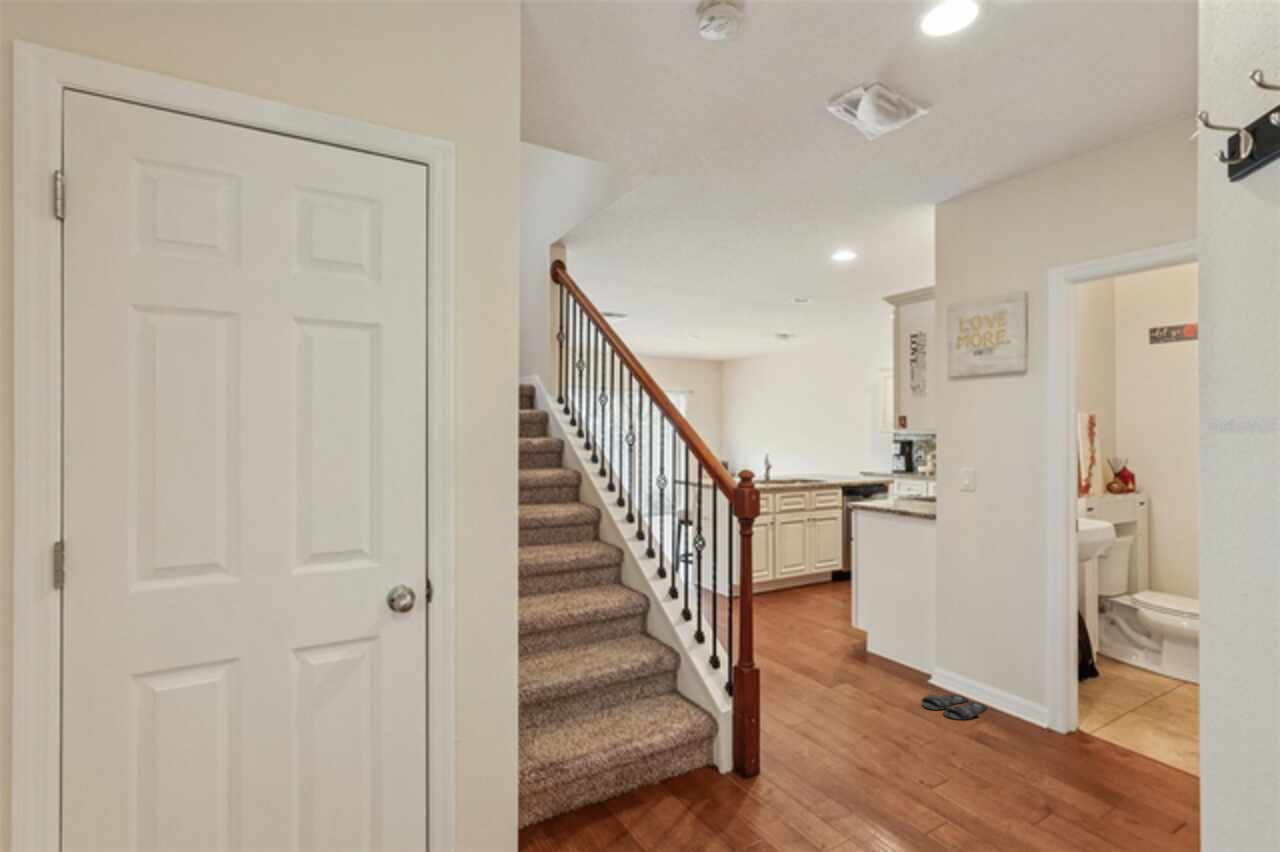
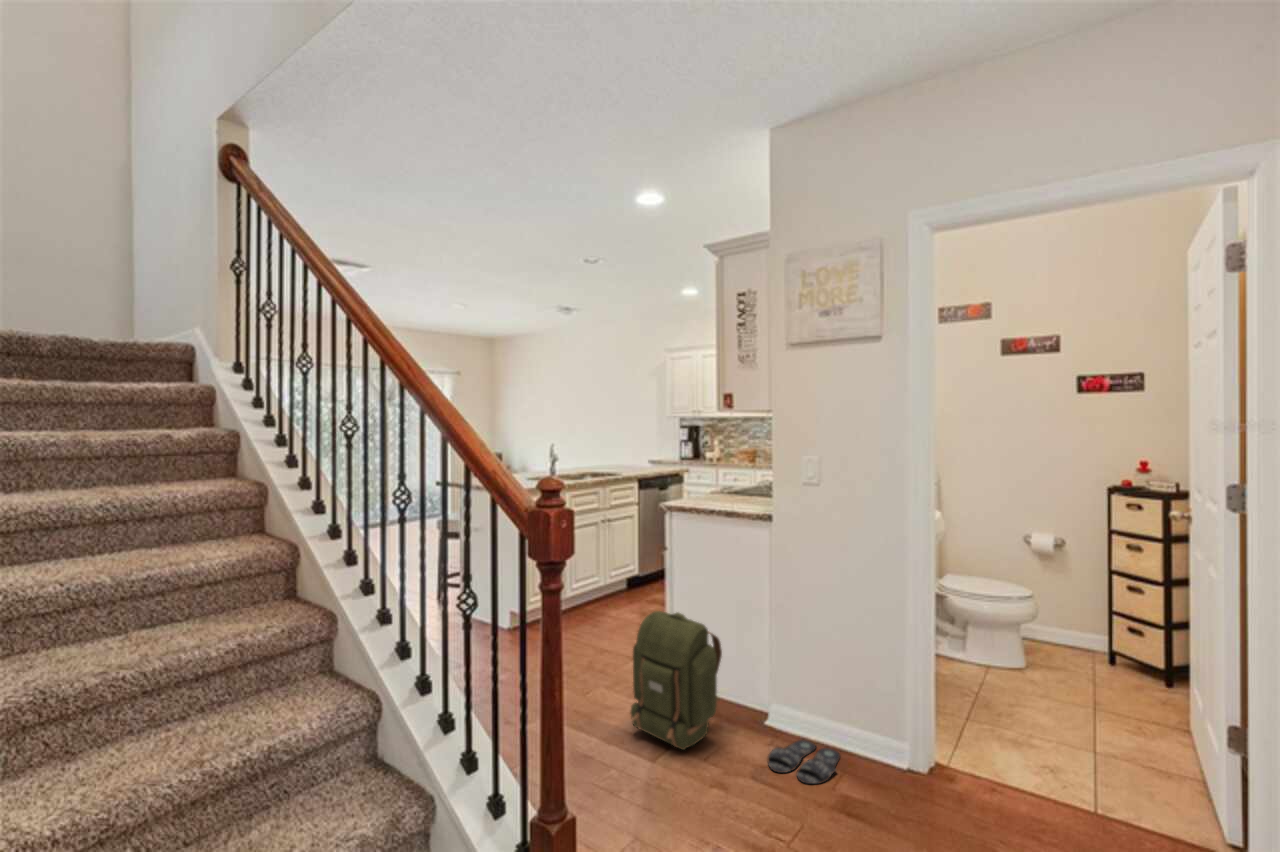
backpack: none [816,582,891,685] -> present [630,611,722,750]

